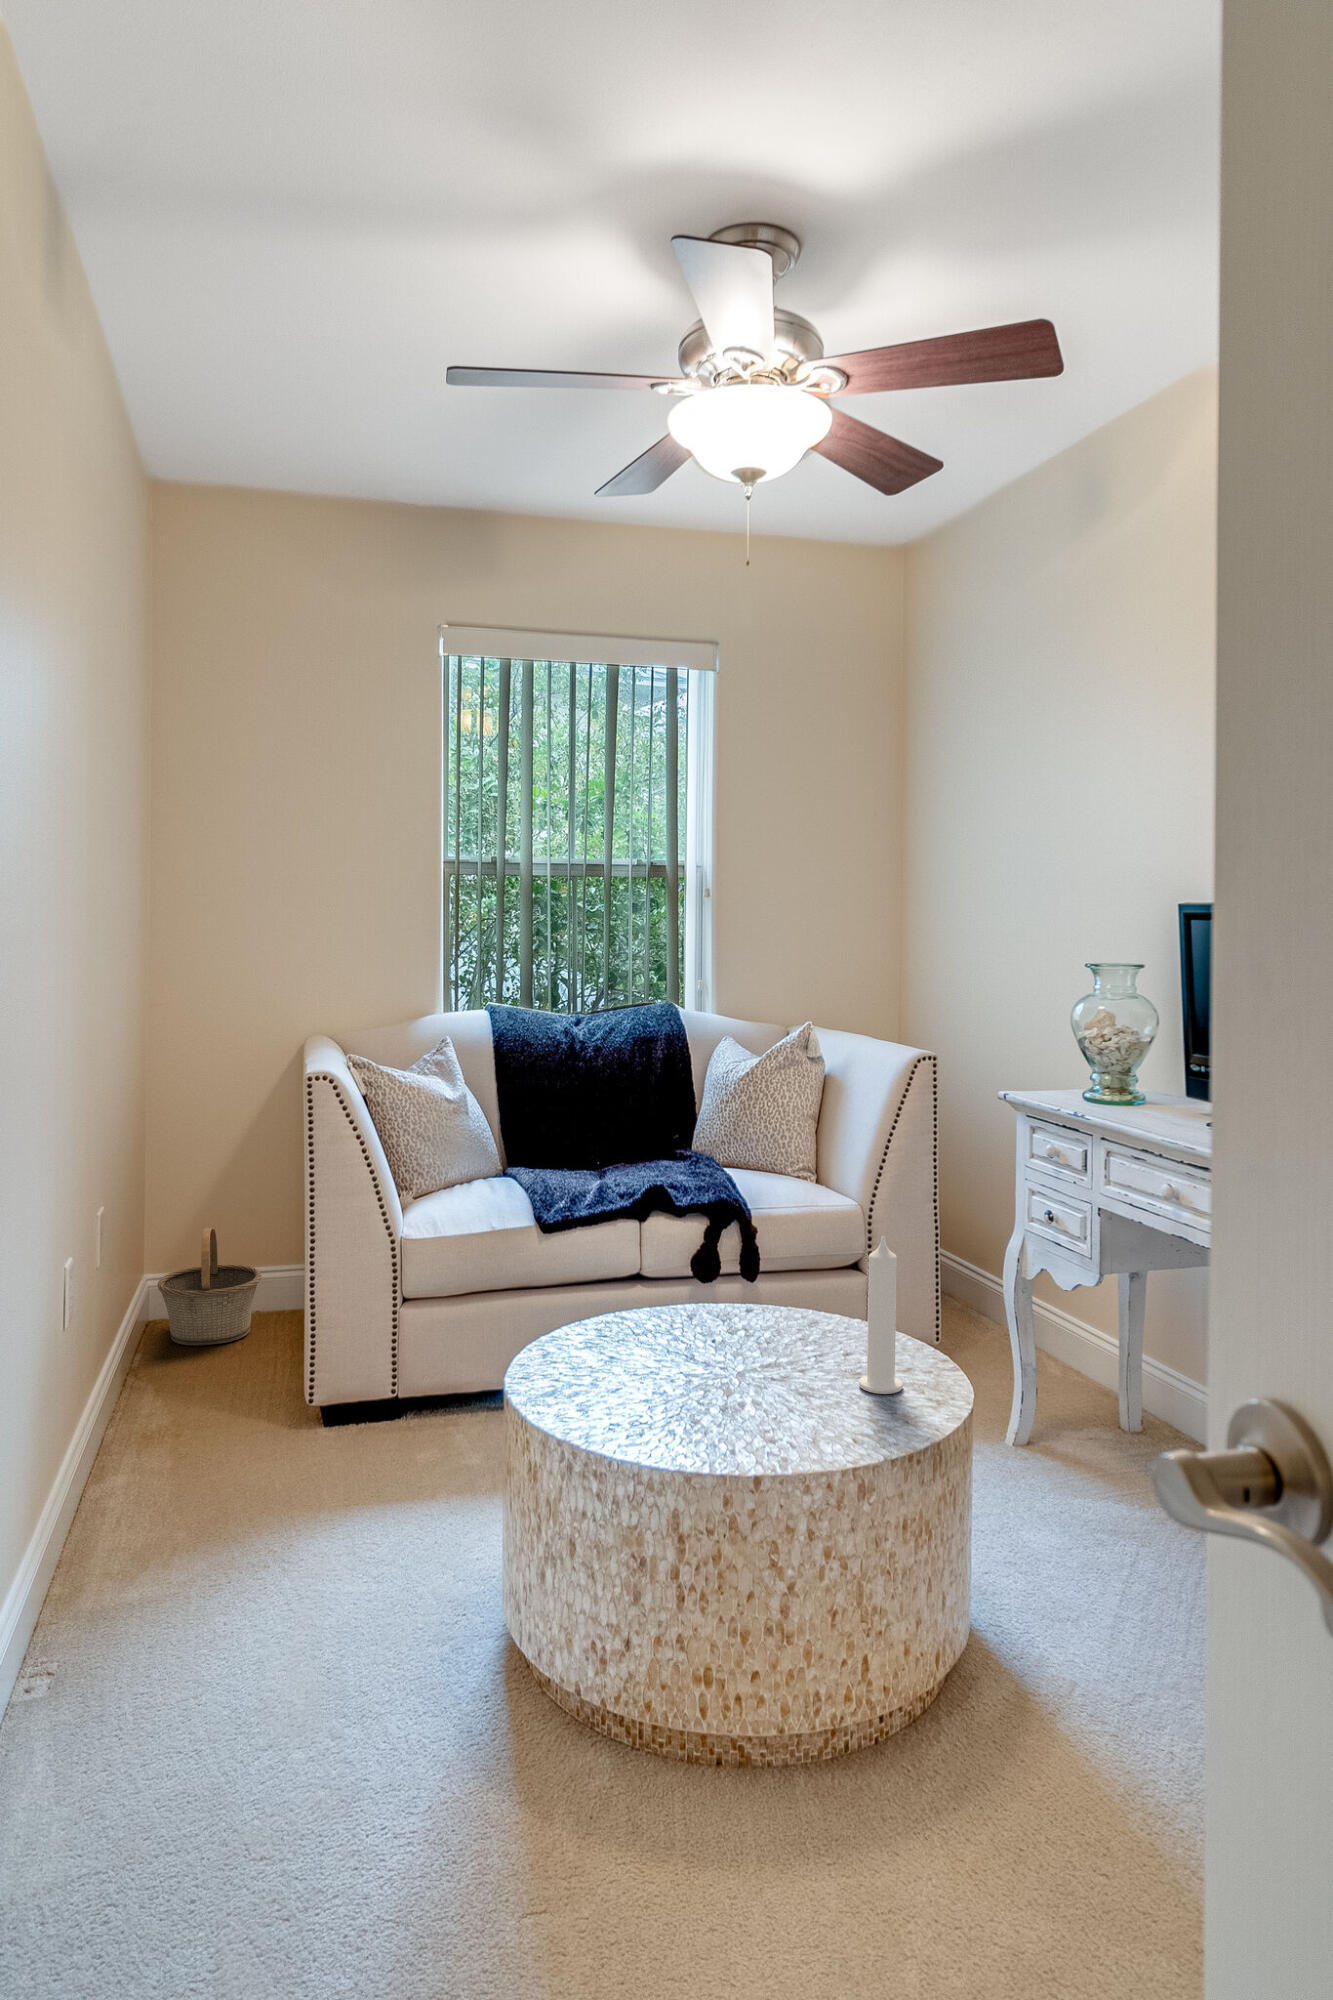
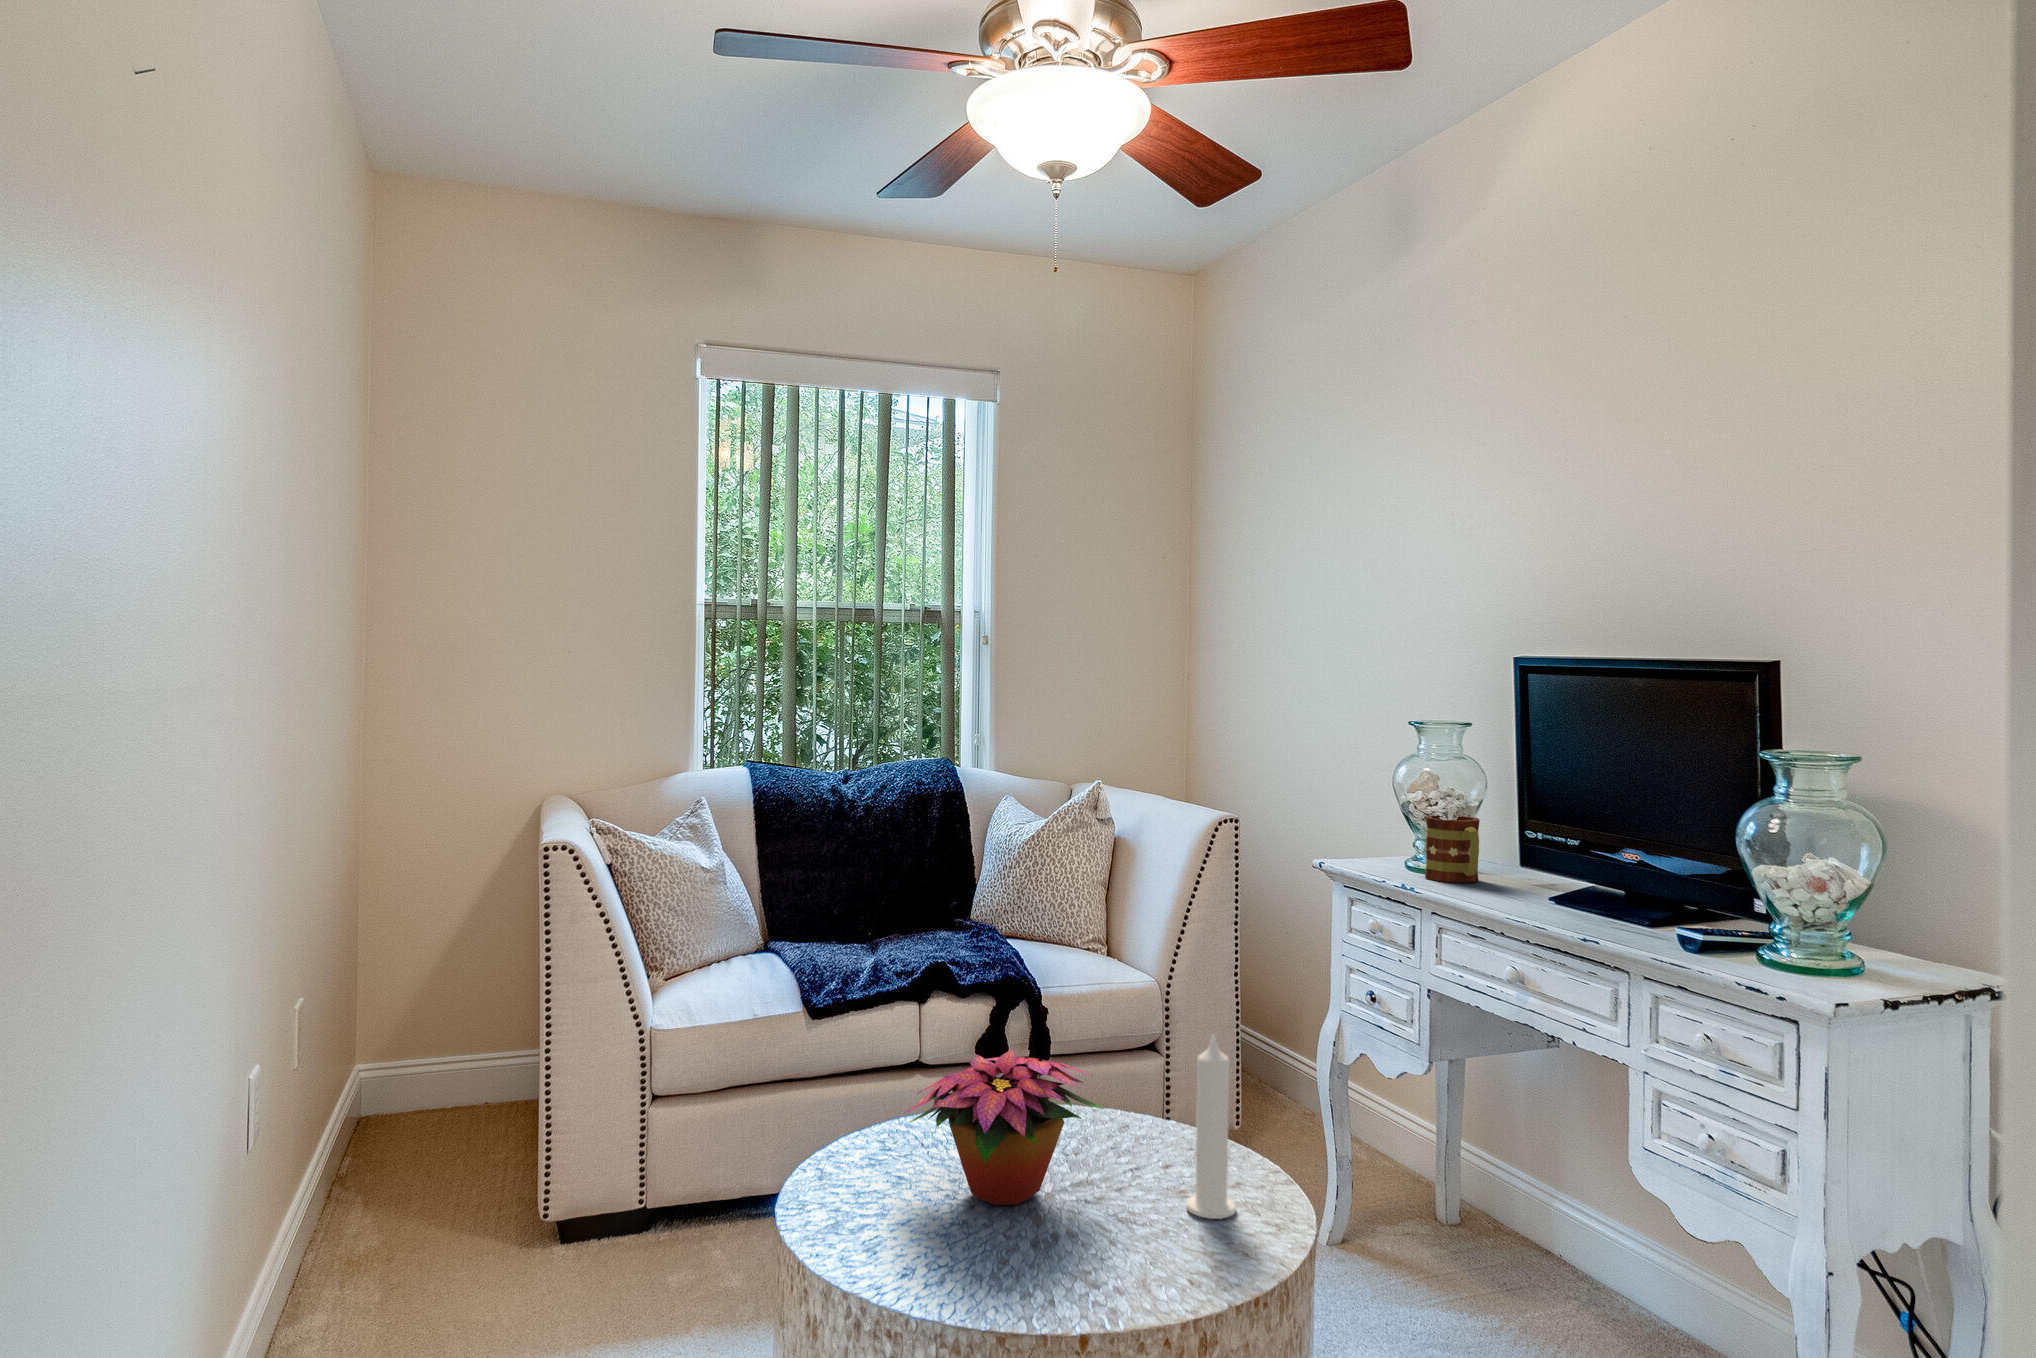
mug: none [1100,1050,1151,1112] -> present [1425,815,1480,883]
basket: present [158,1227,261,1345] -> none [365,1012,486,1150]
flower arrangement: none [608,1244,794,1380] -> present [906,1049,1104,1205]

